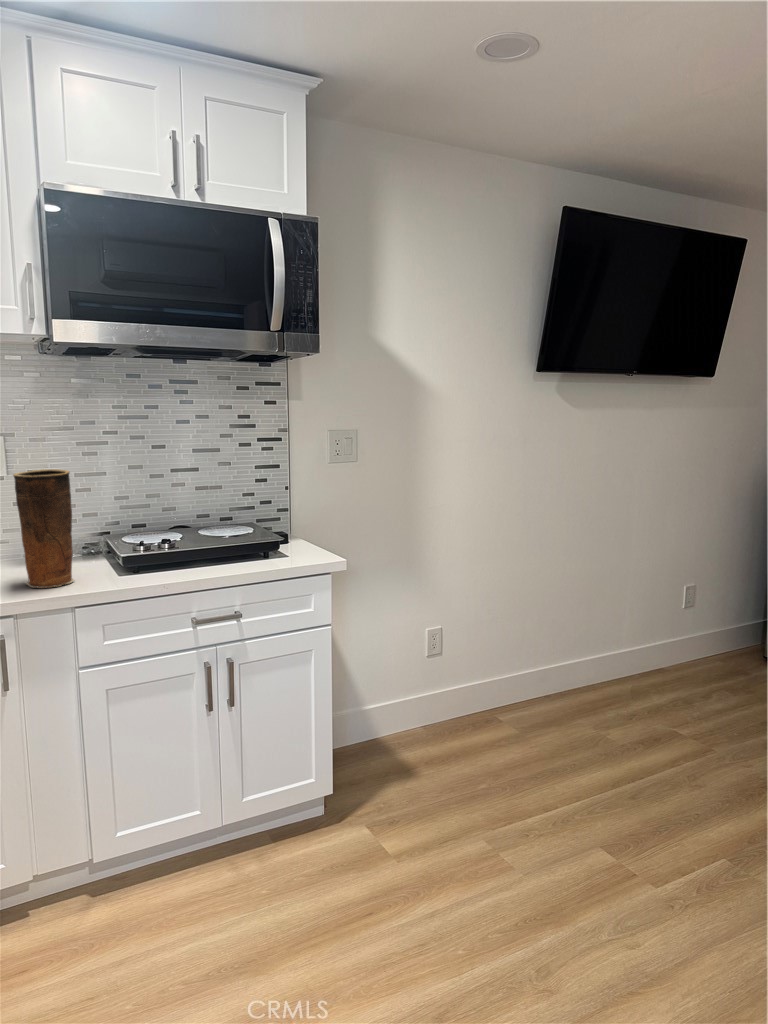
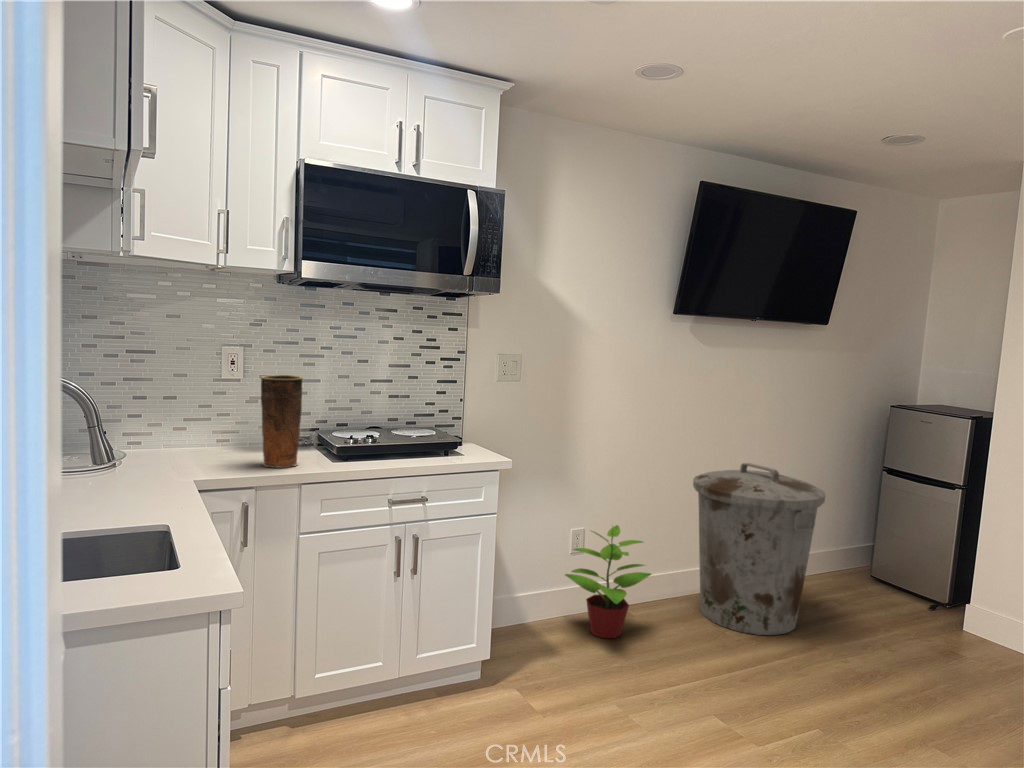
trash can: none [566,541,720,737] -> present [693,463,825,635]
potted plant: none [421,622,522,753] -> present [565,525,651,638]

